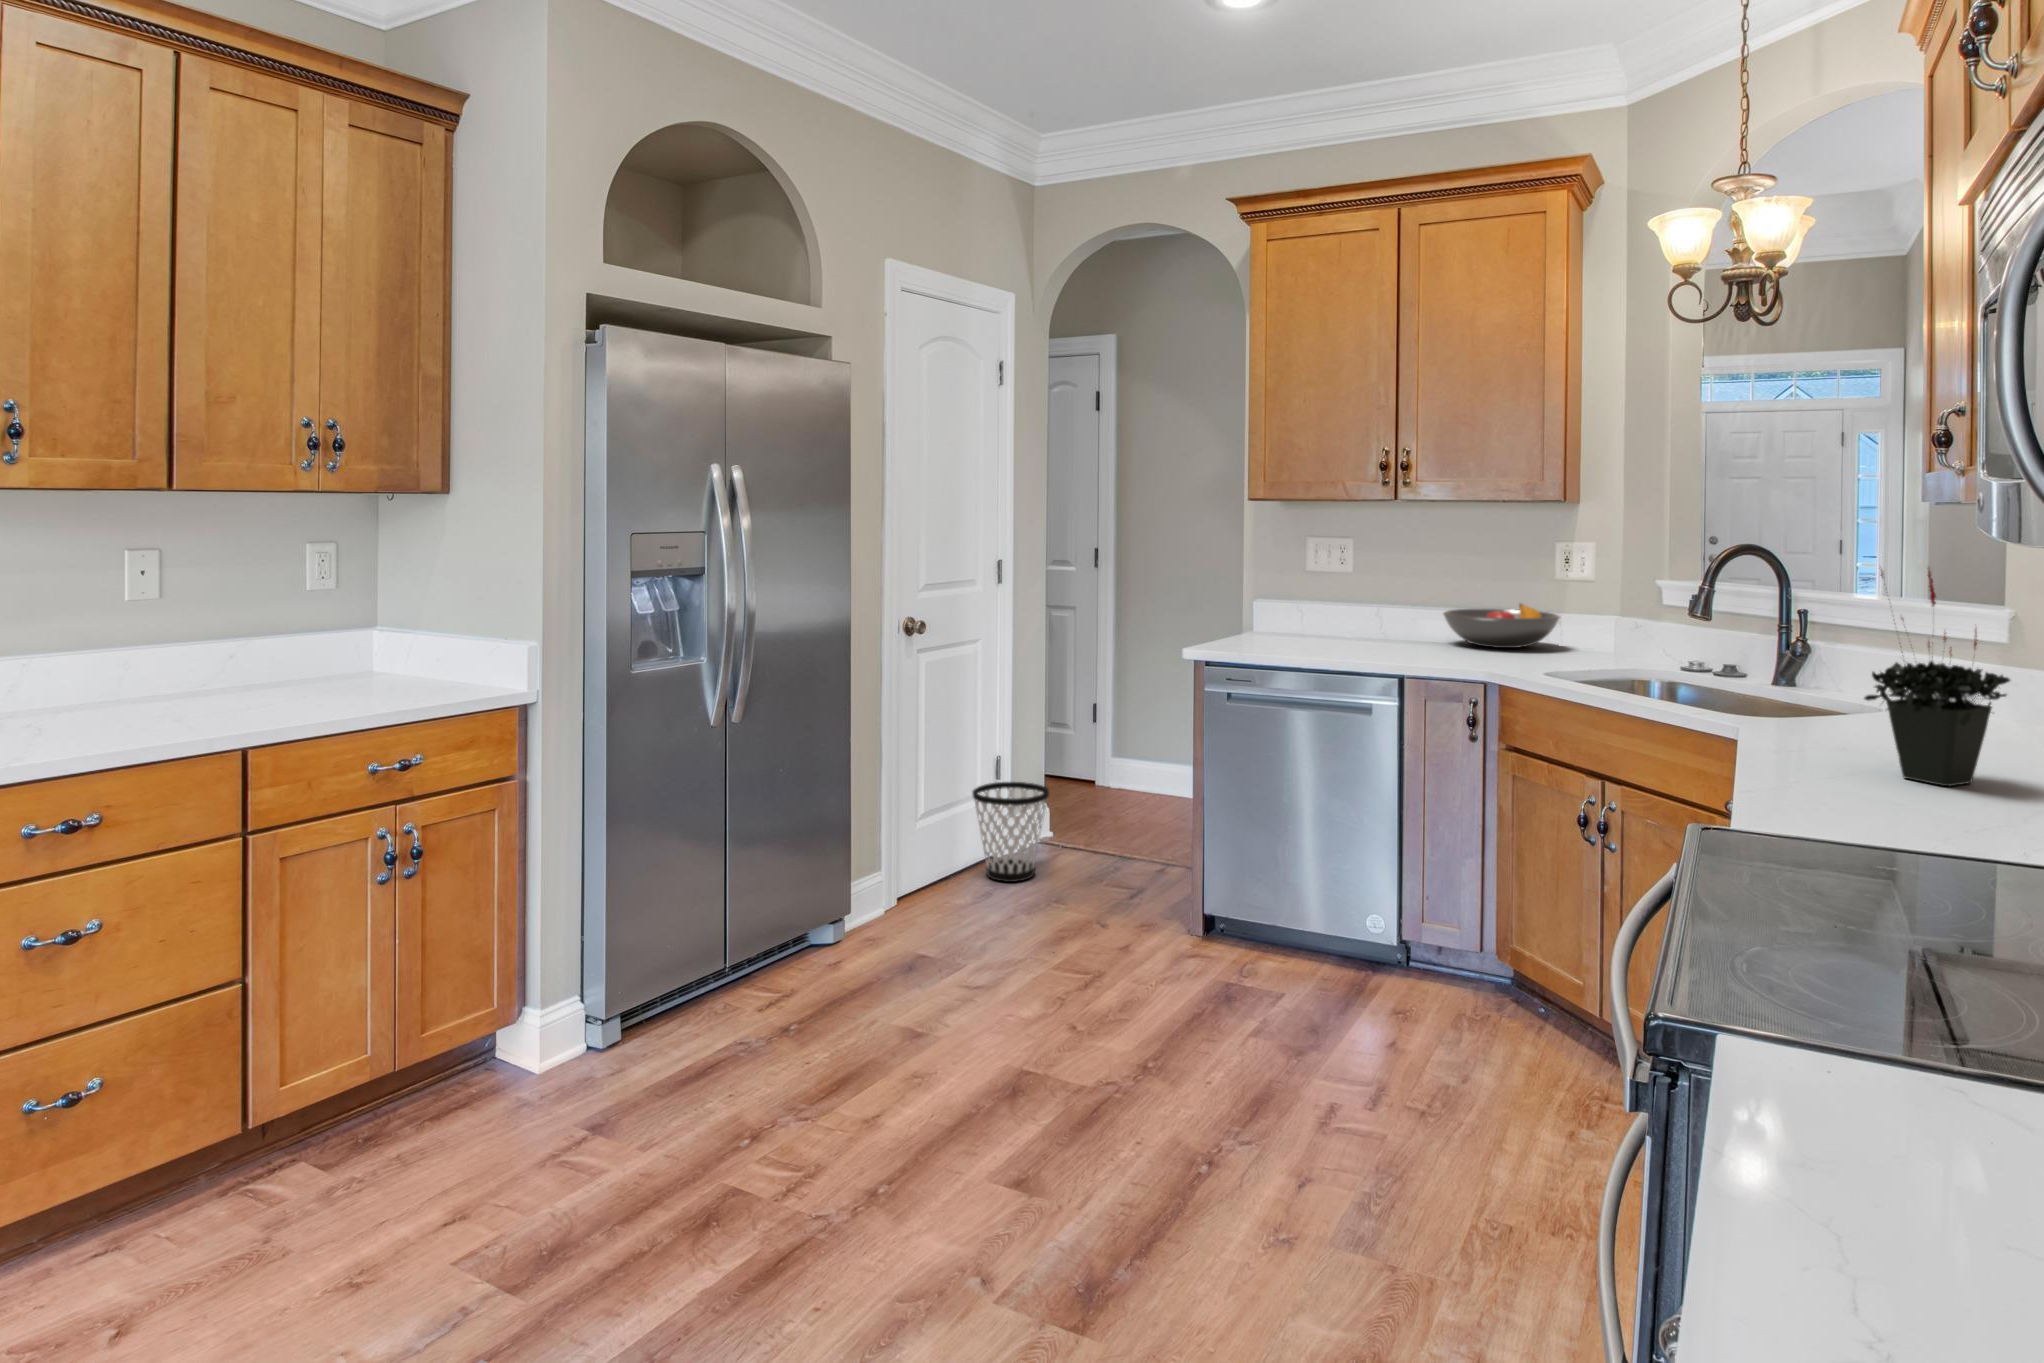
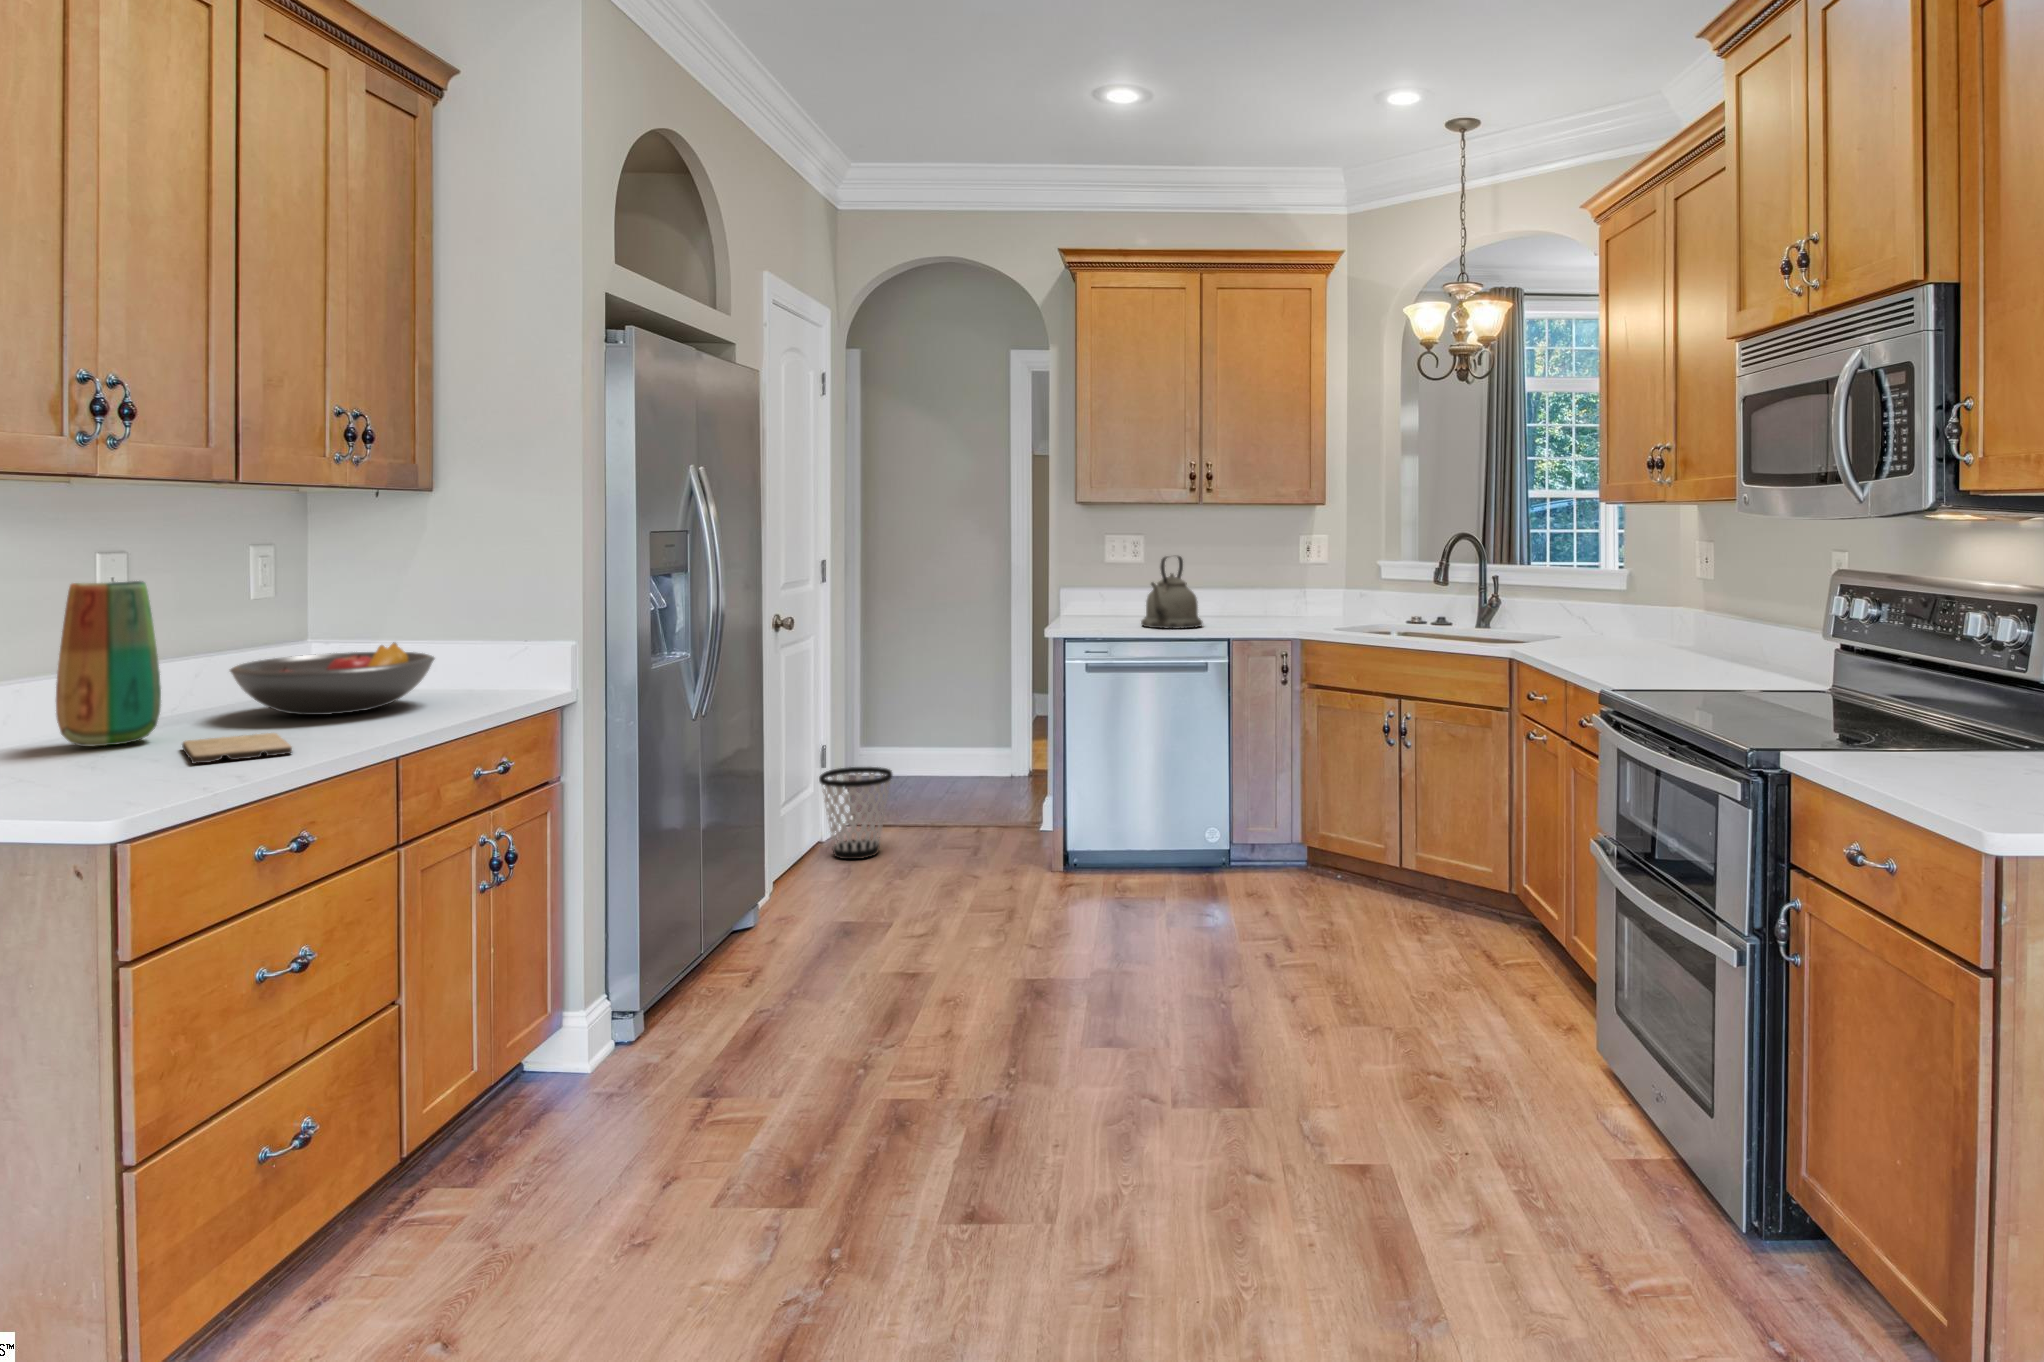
kettle: none [1282,567,1365,660] -> present [1141,556,1203,629]
potted plant: present [1864,570,2010,786] -> none [1609,538,1678,665]
vase: none [48,576,143,717] -> present [56,581,161,747]
fruit bowl: present [1444,604,1559,648] -> present [230,643,435,715]
cutting board: none [58,717,188,743] -> present [182,733,292,764]

